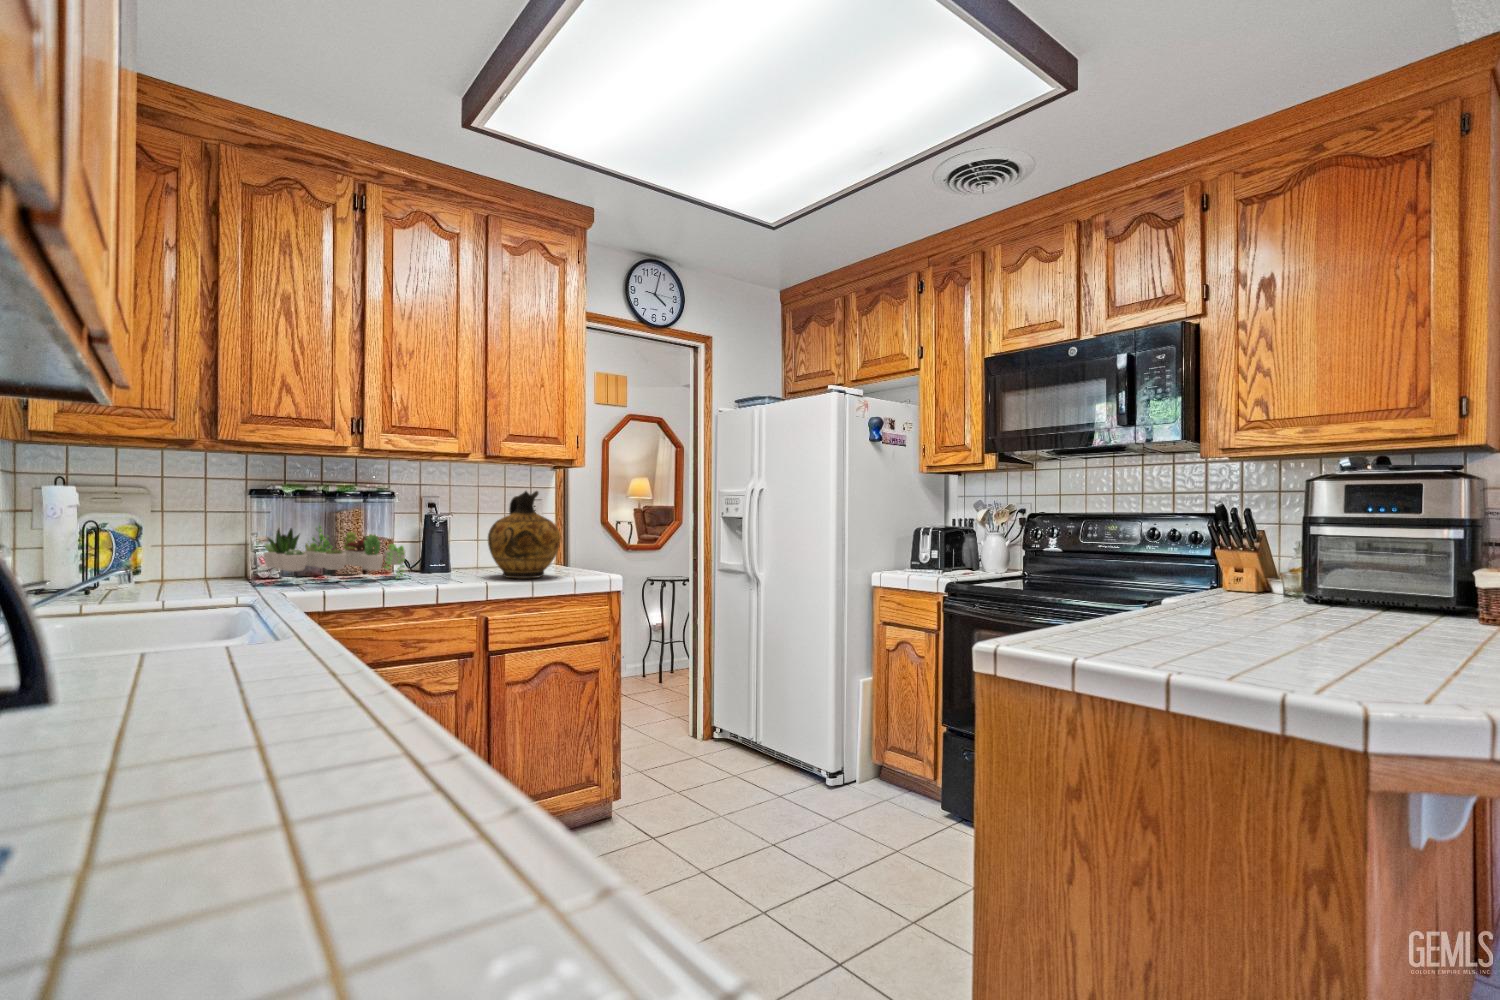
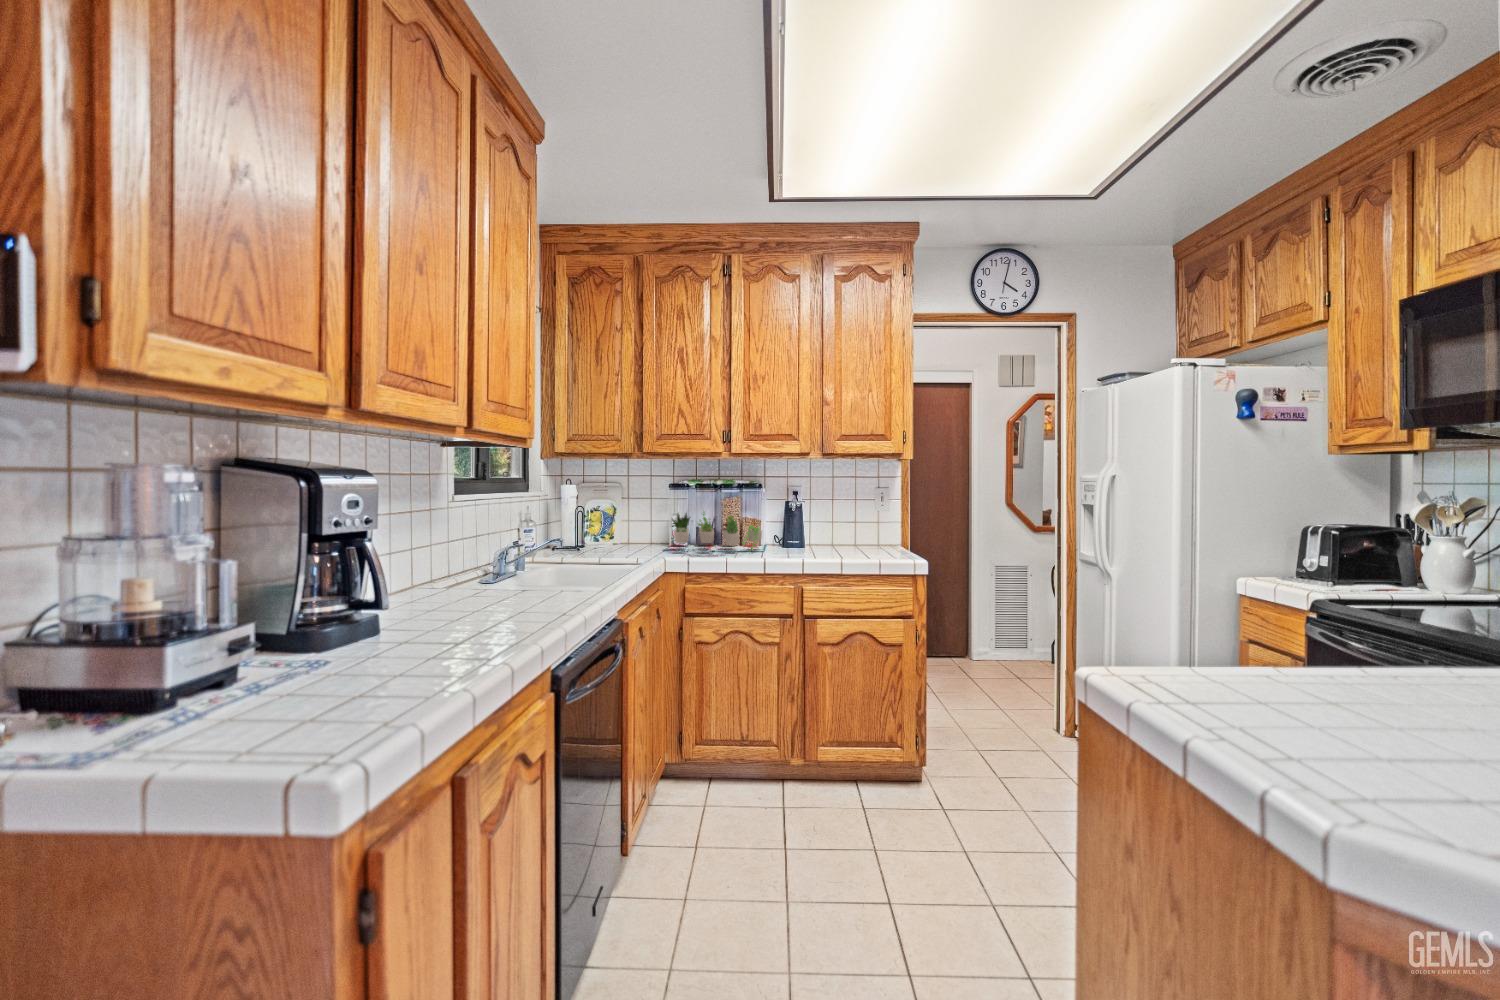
ceramic jug: present [488,491,561,578] -> none [816,484,874,557]

